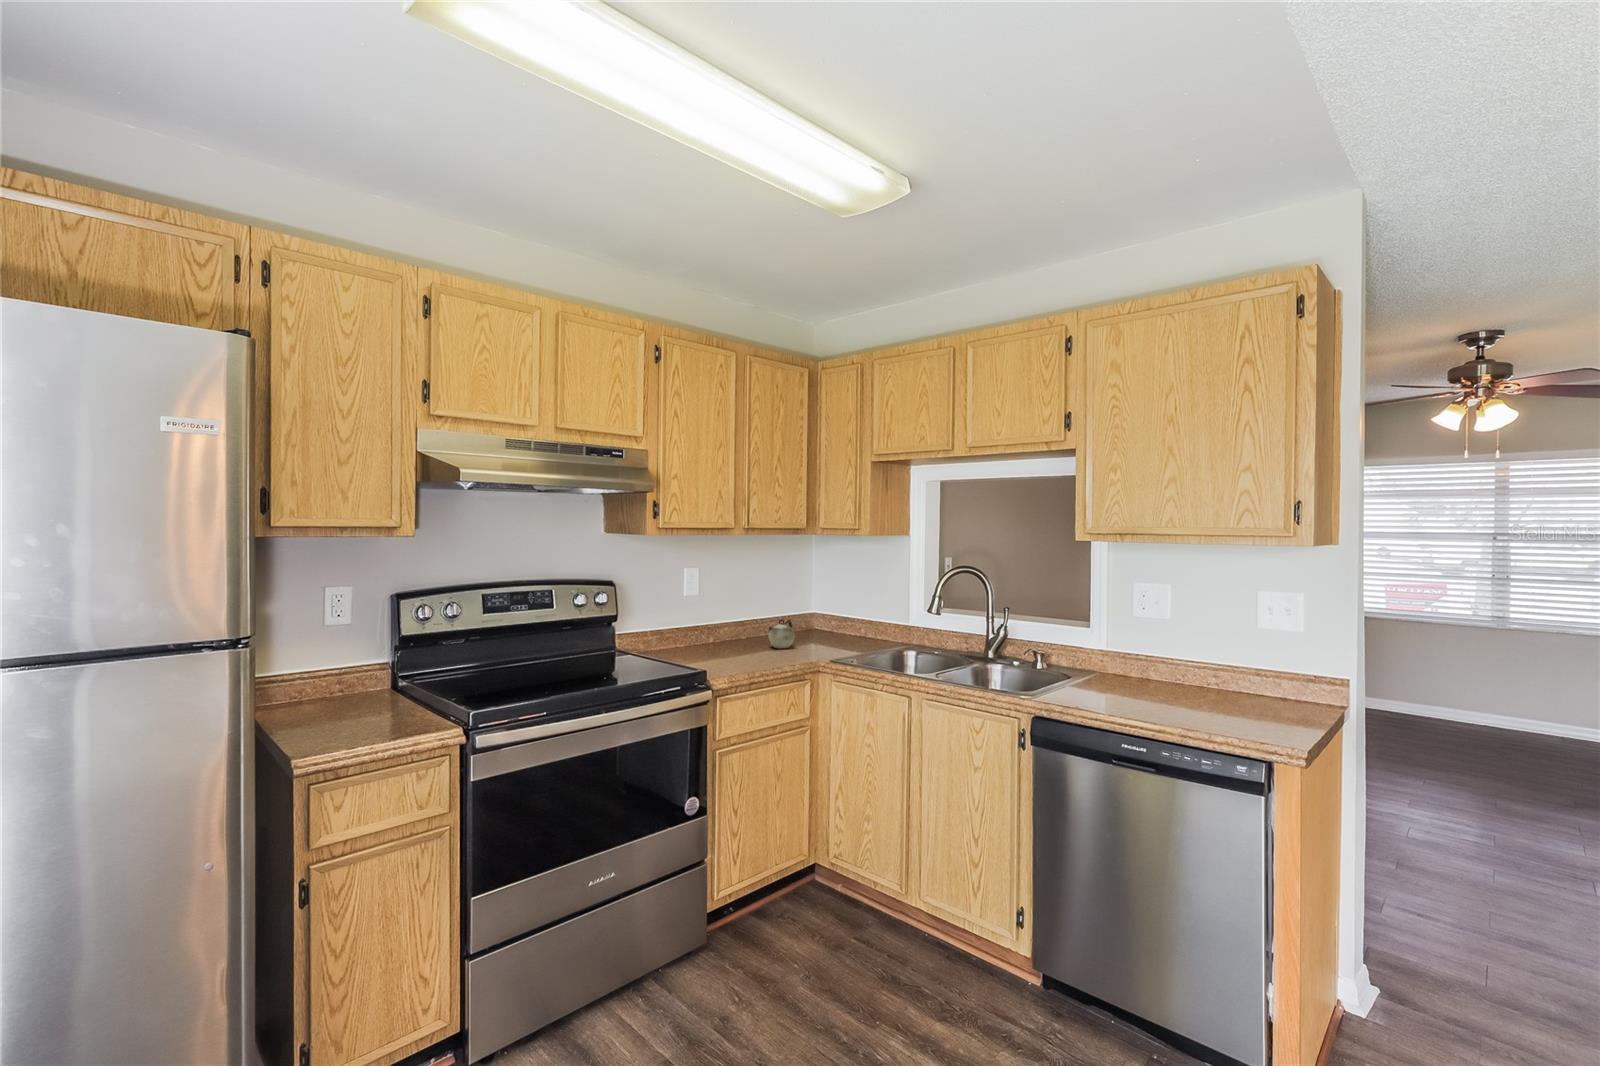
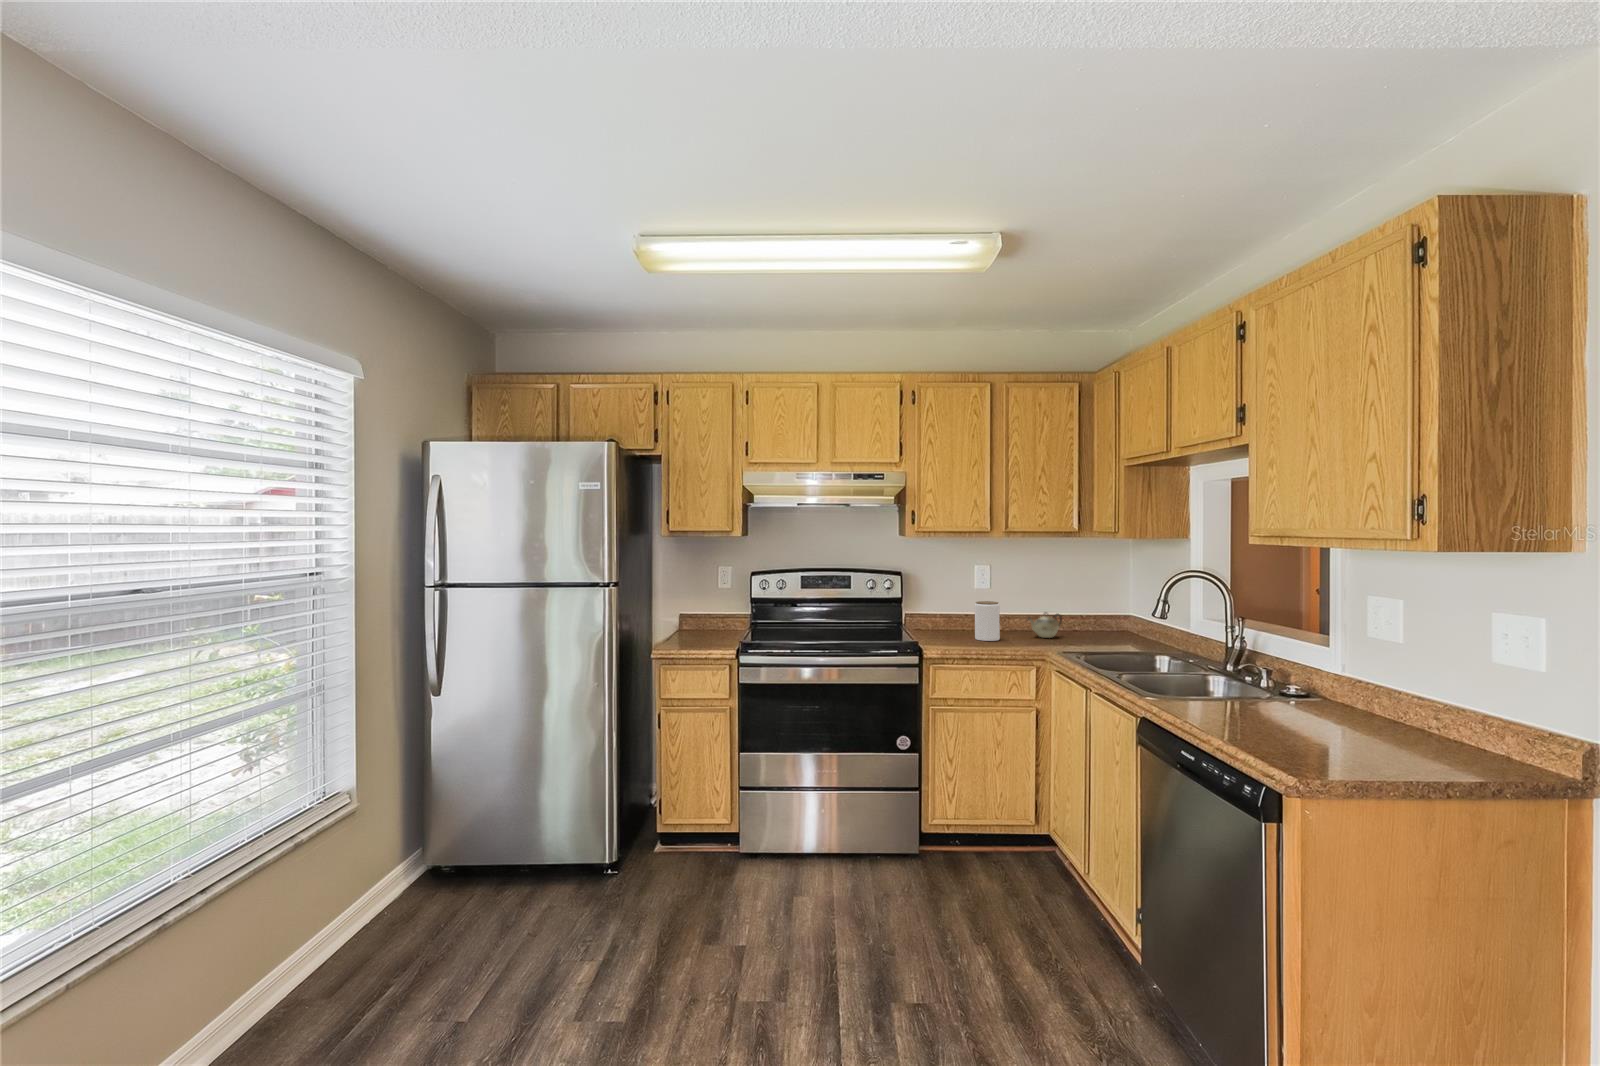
jar: none [725,612,754,660] -> present [975,601,1000,641]

